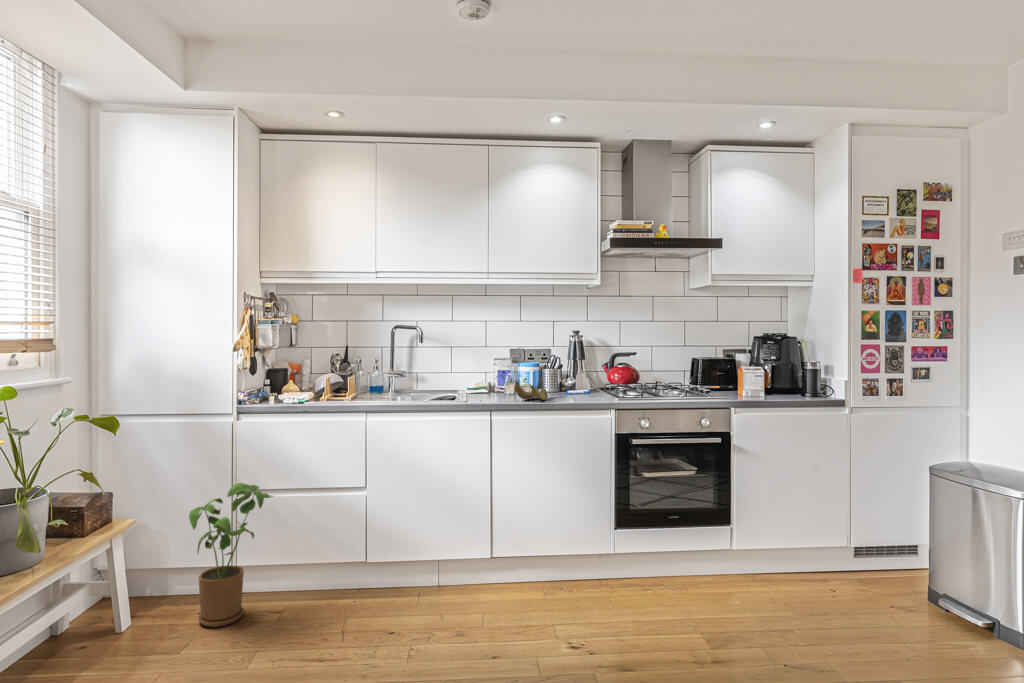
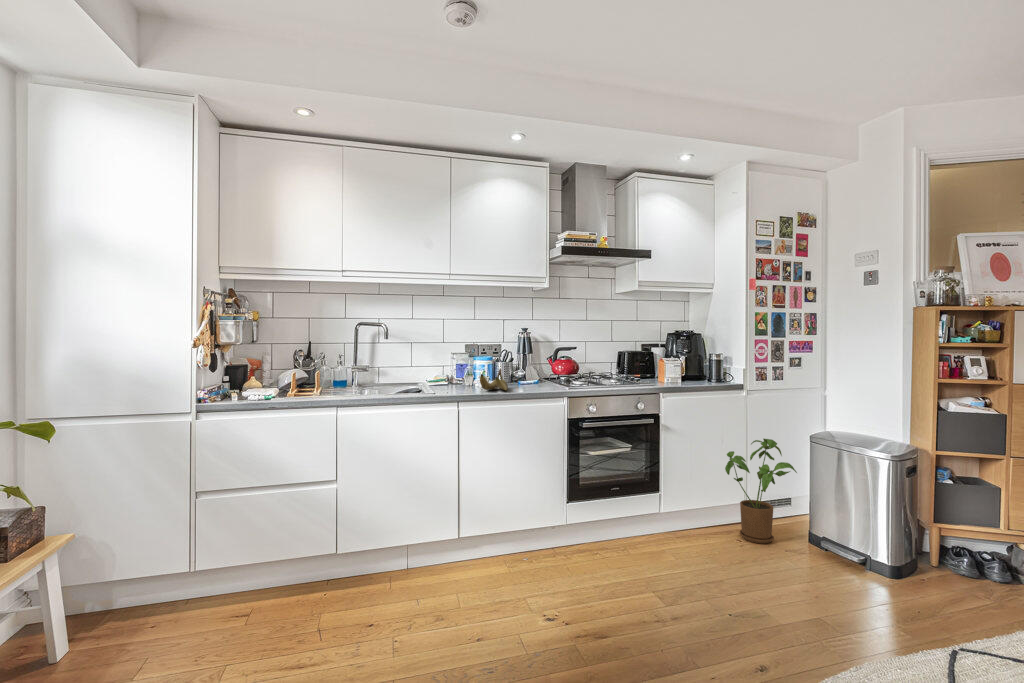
house plant: present [189,483,273,627] -> present [725,439,797,543]

